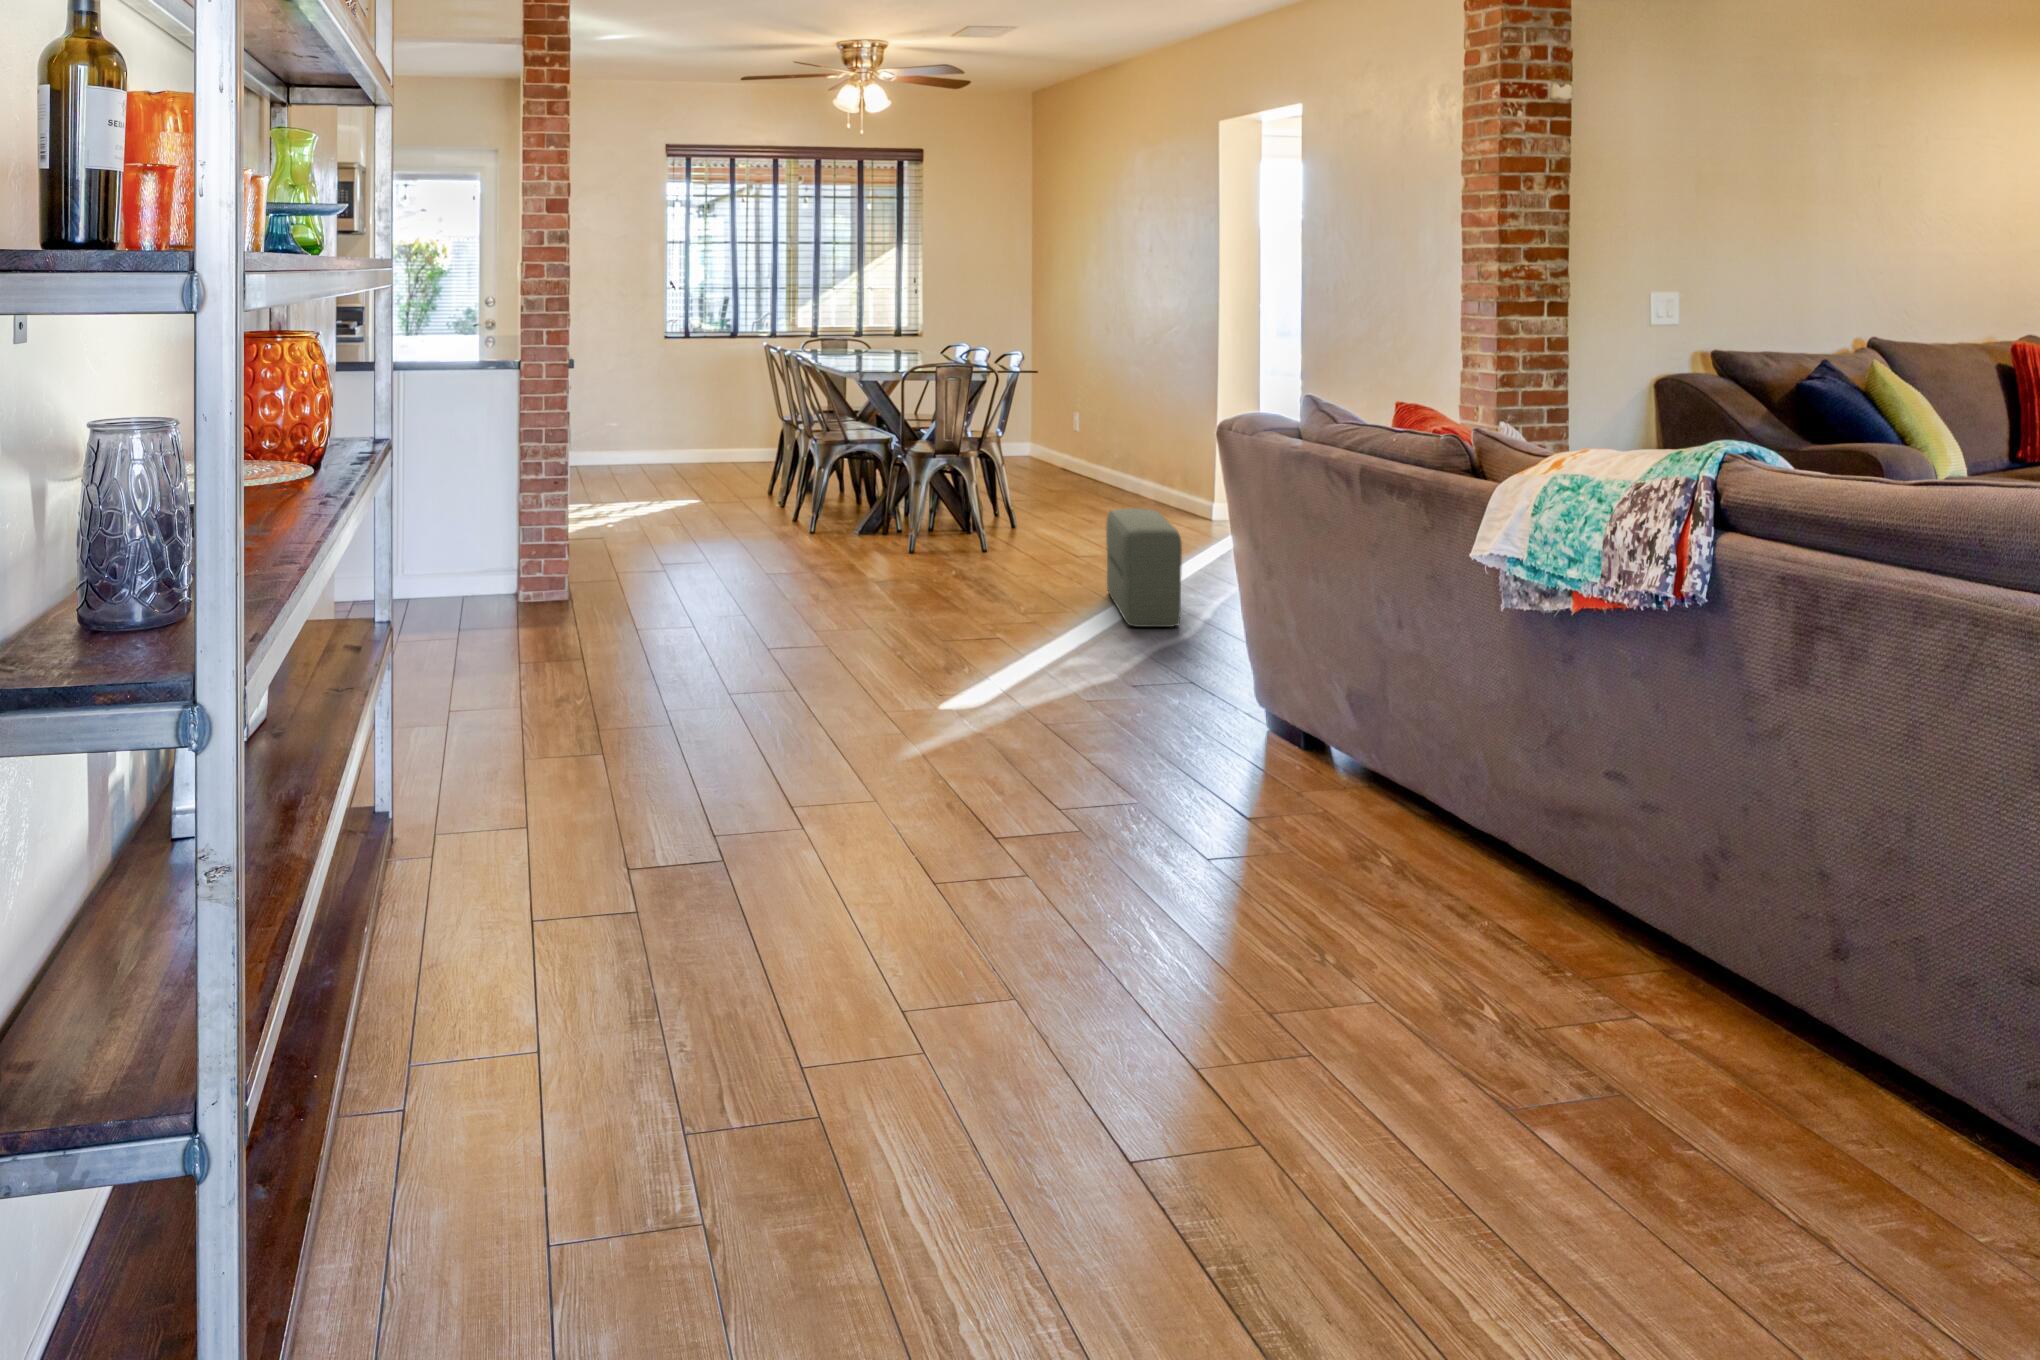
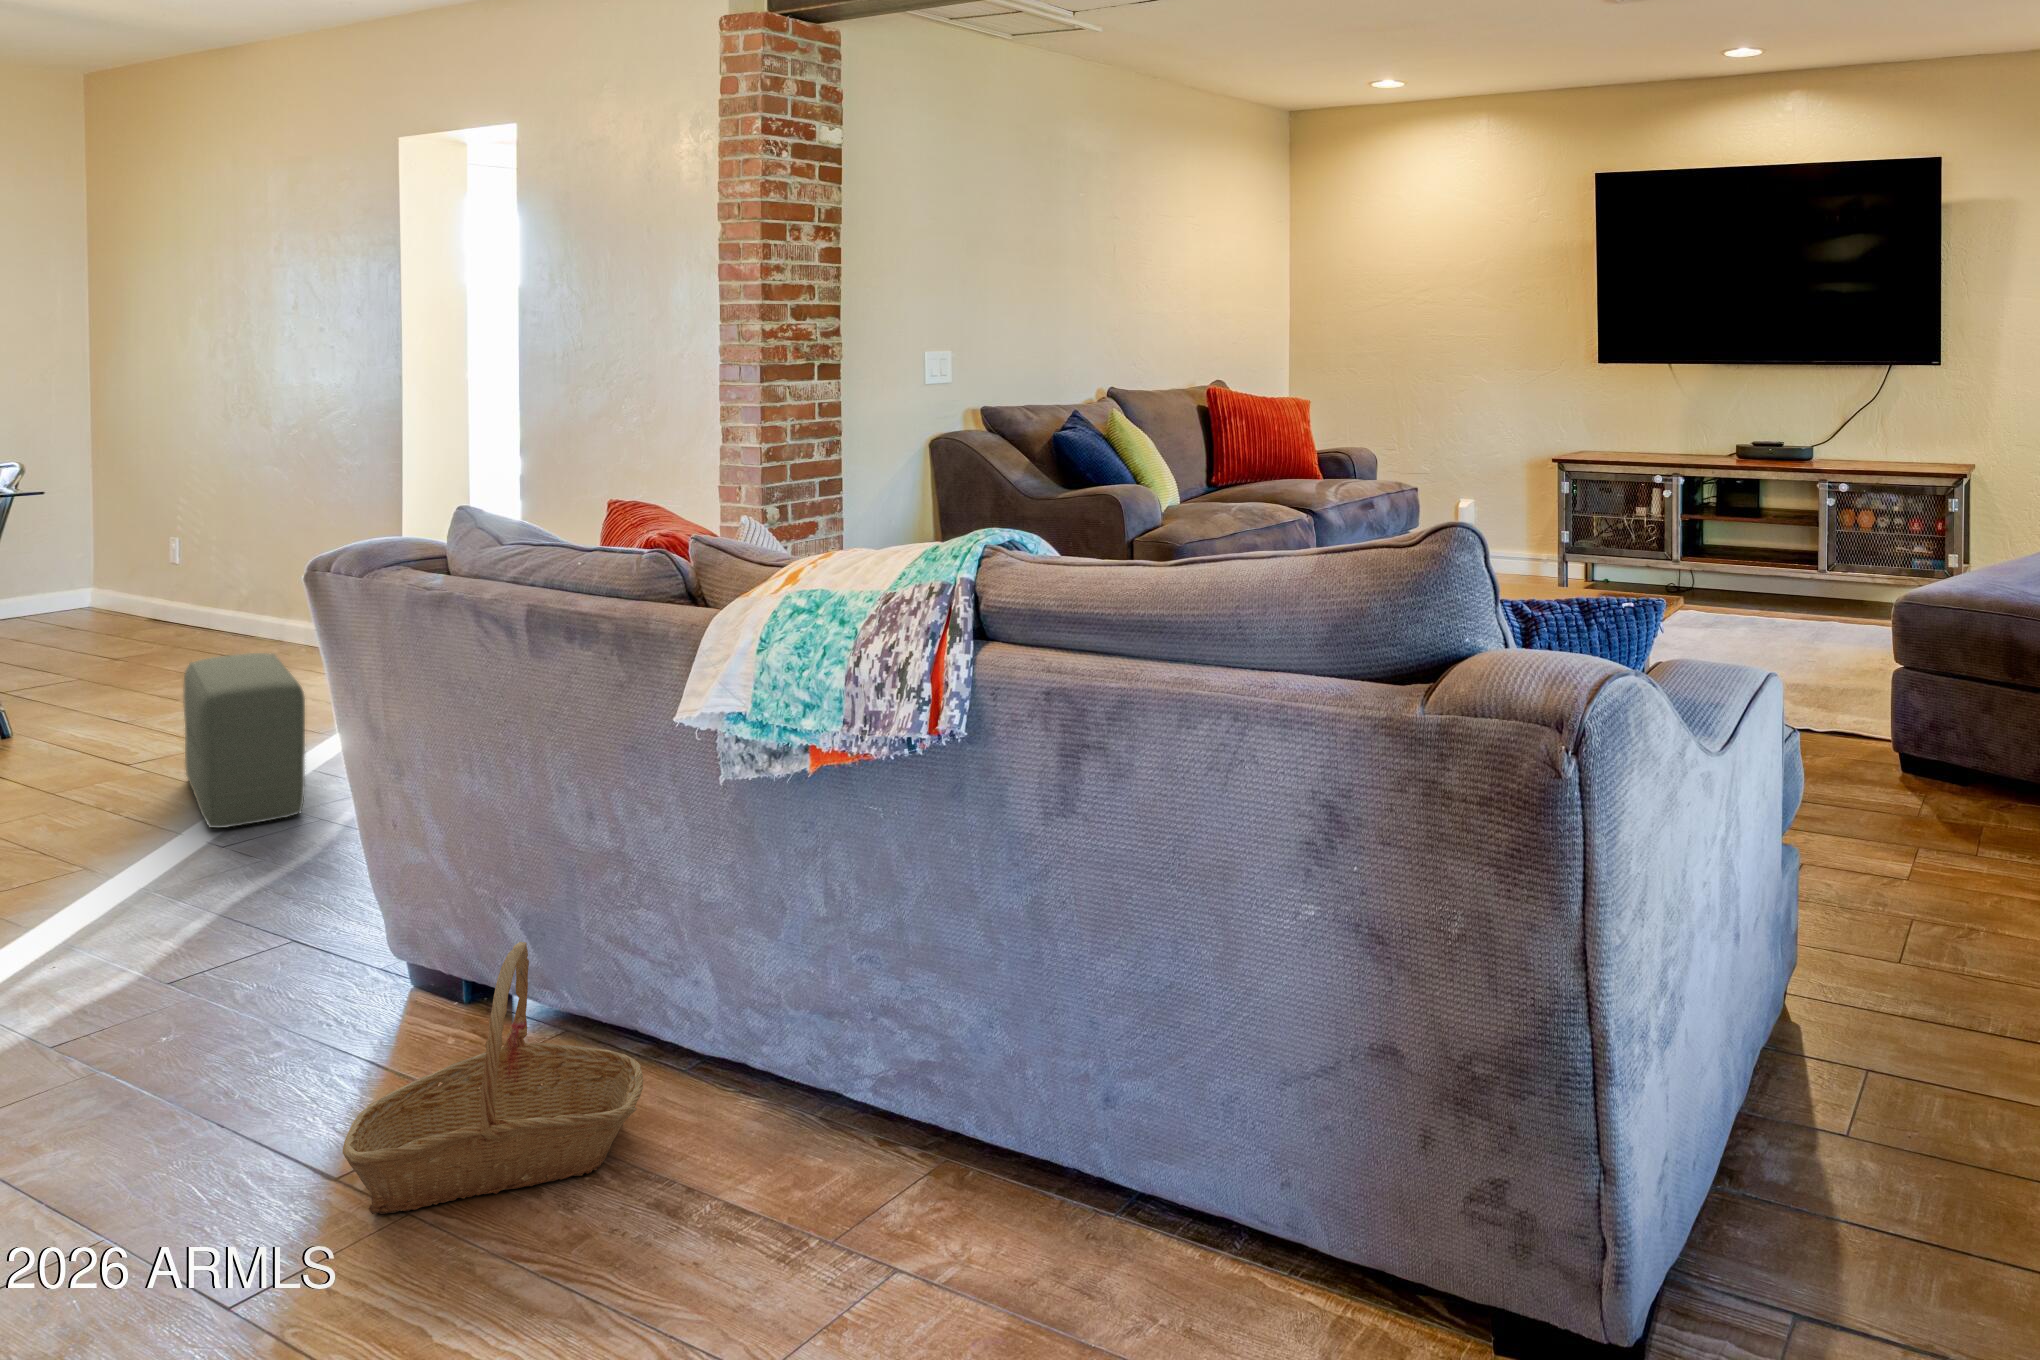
basket: none [1258,713,1439,885] -> present [343,942,643,1214]

